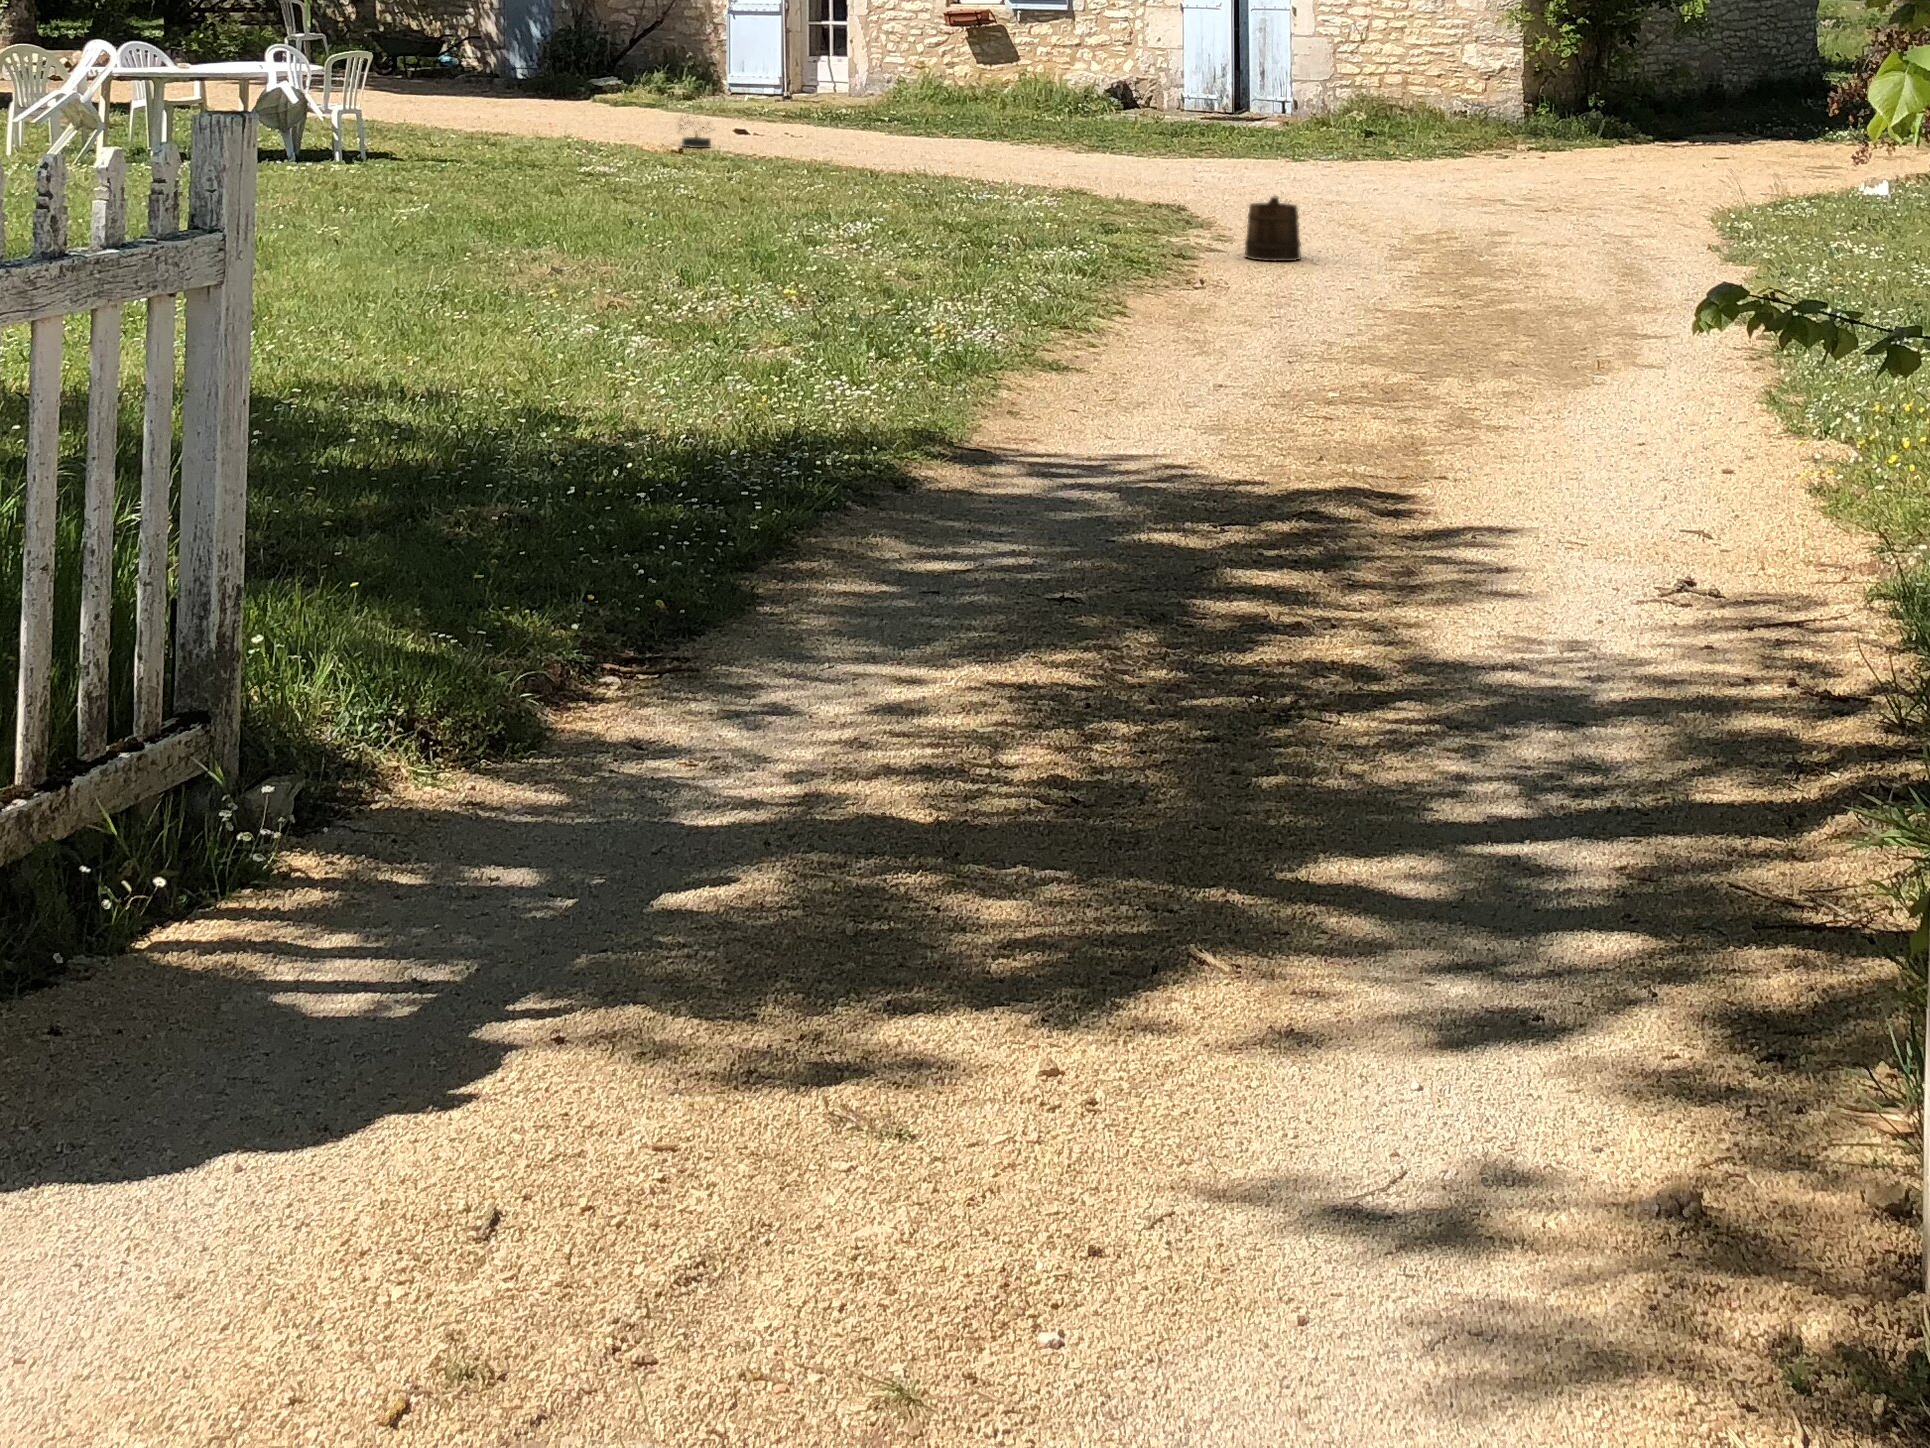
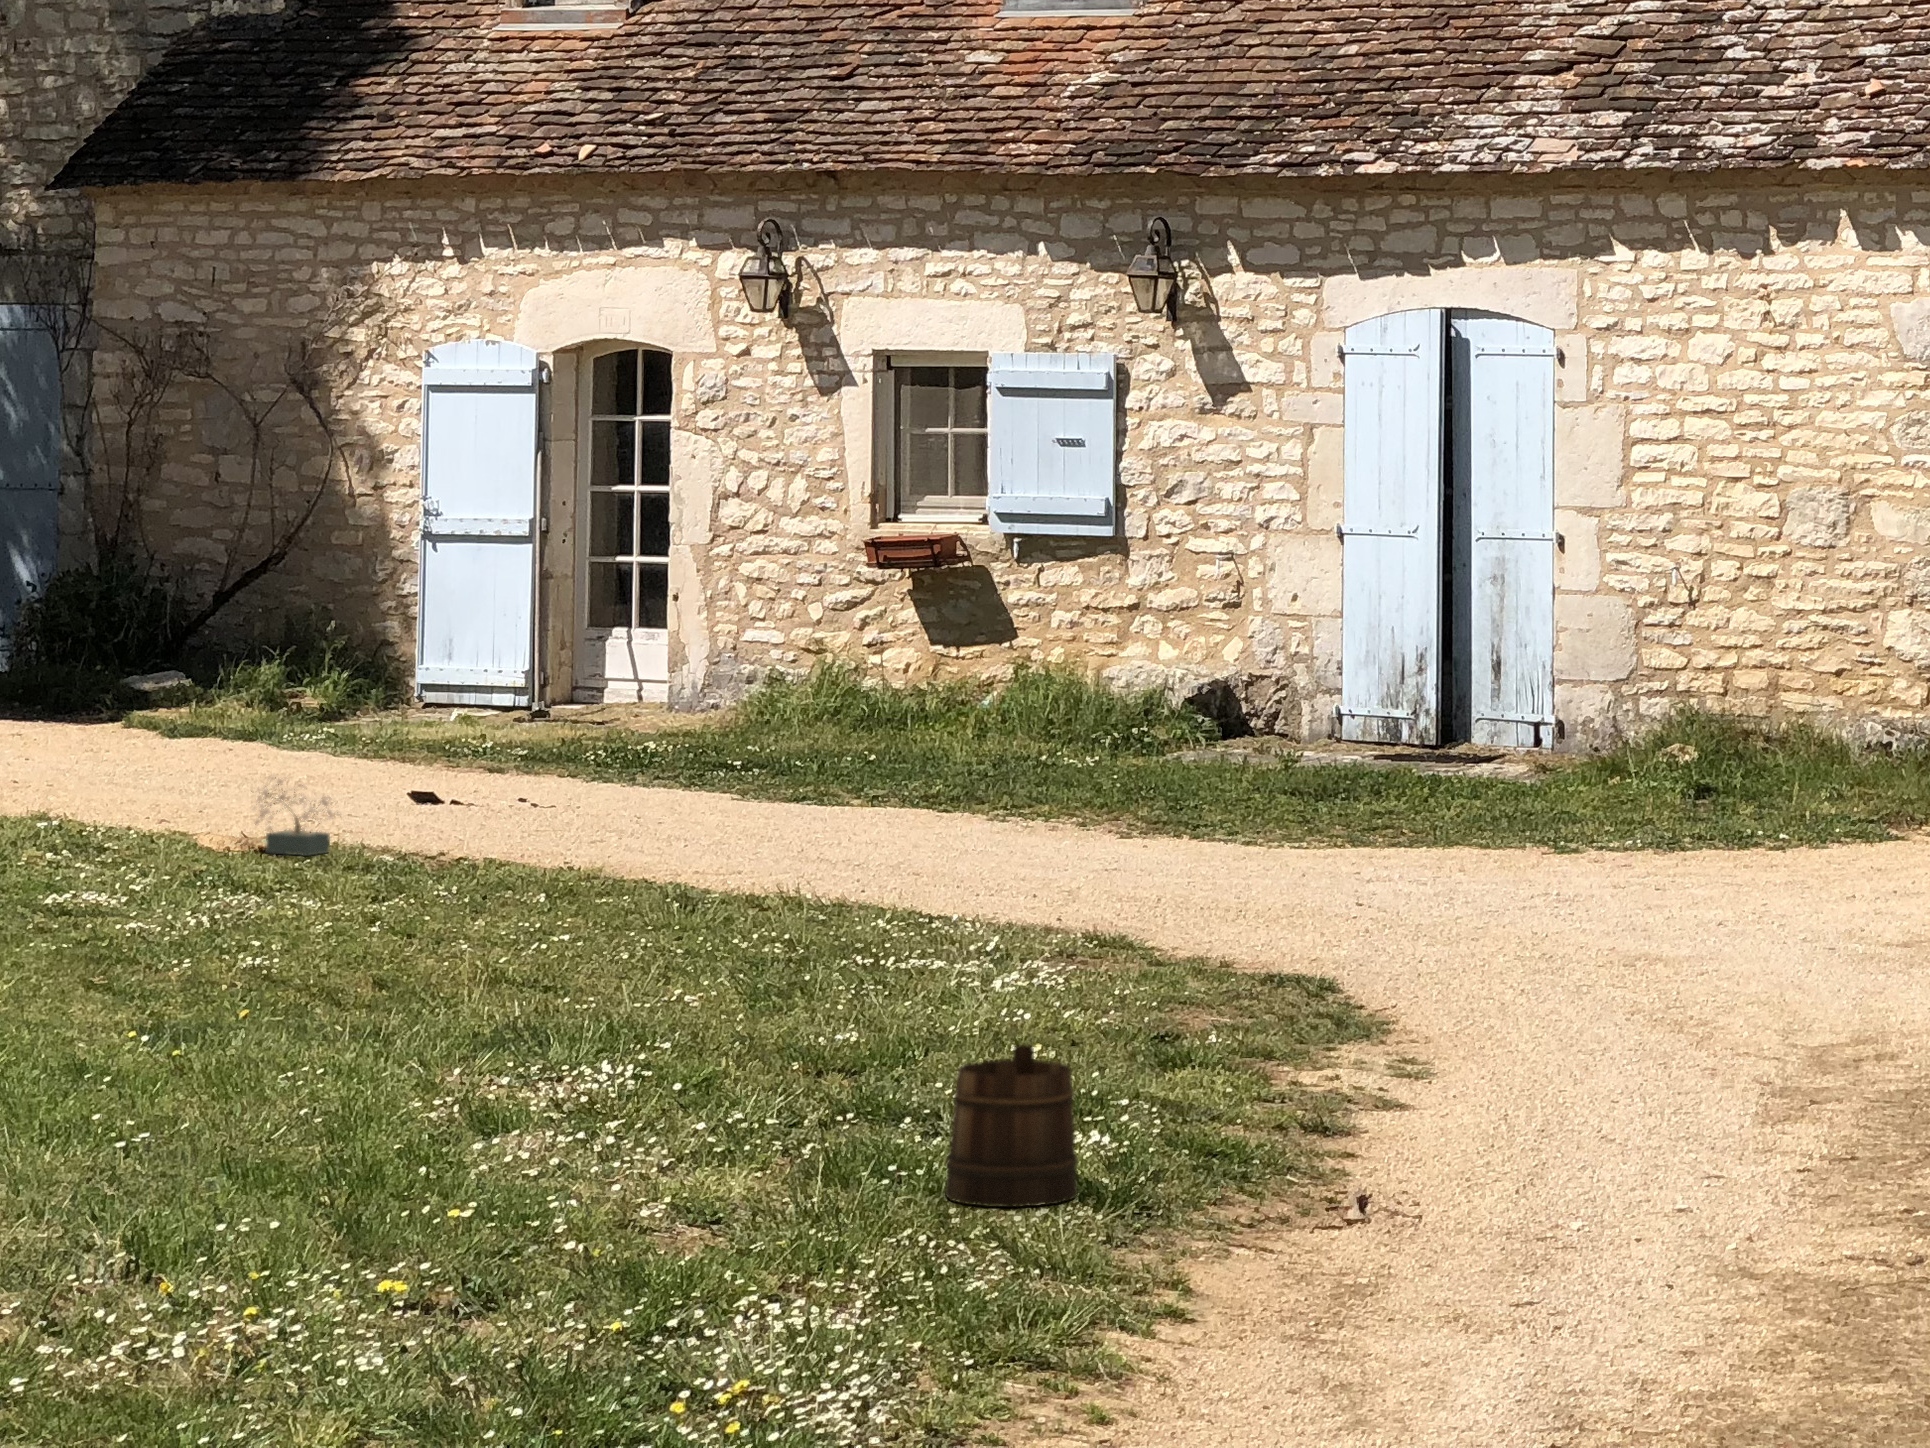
bucket: present [1245,197,1301,261] -> present [945,1045,1078,1207]

